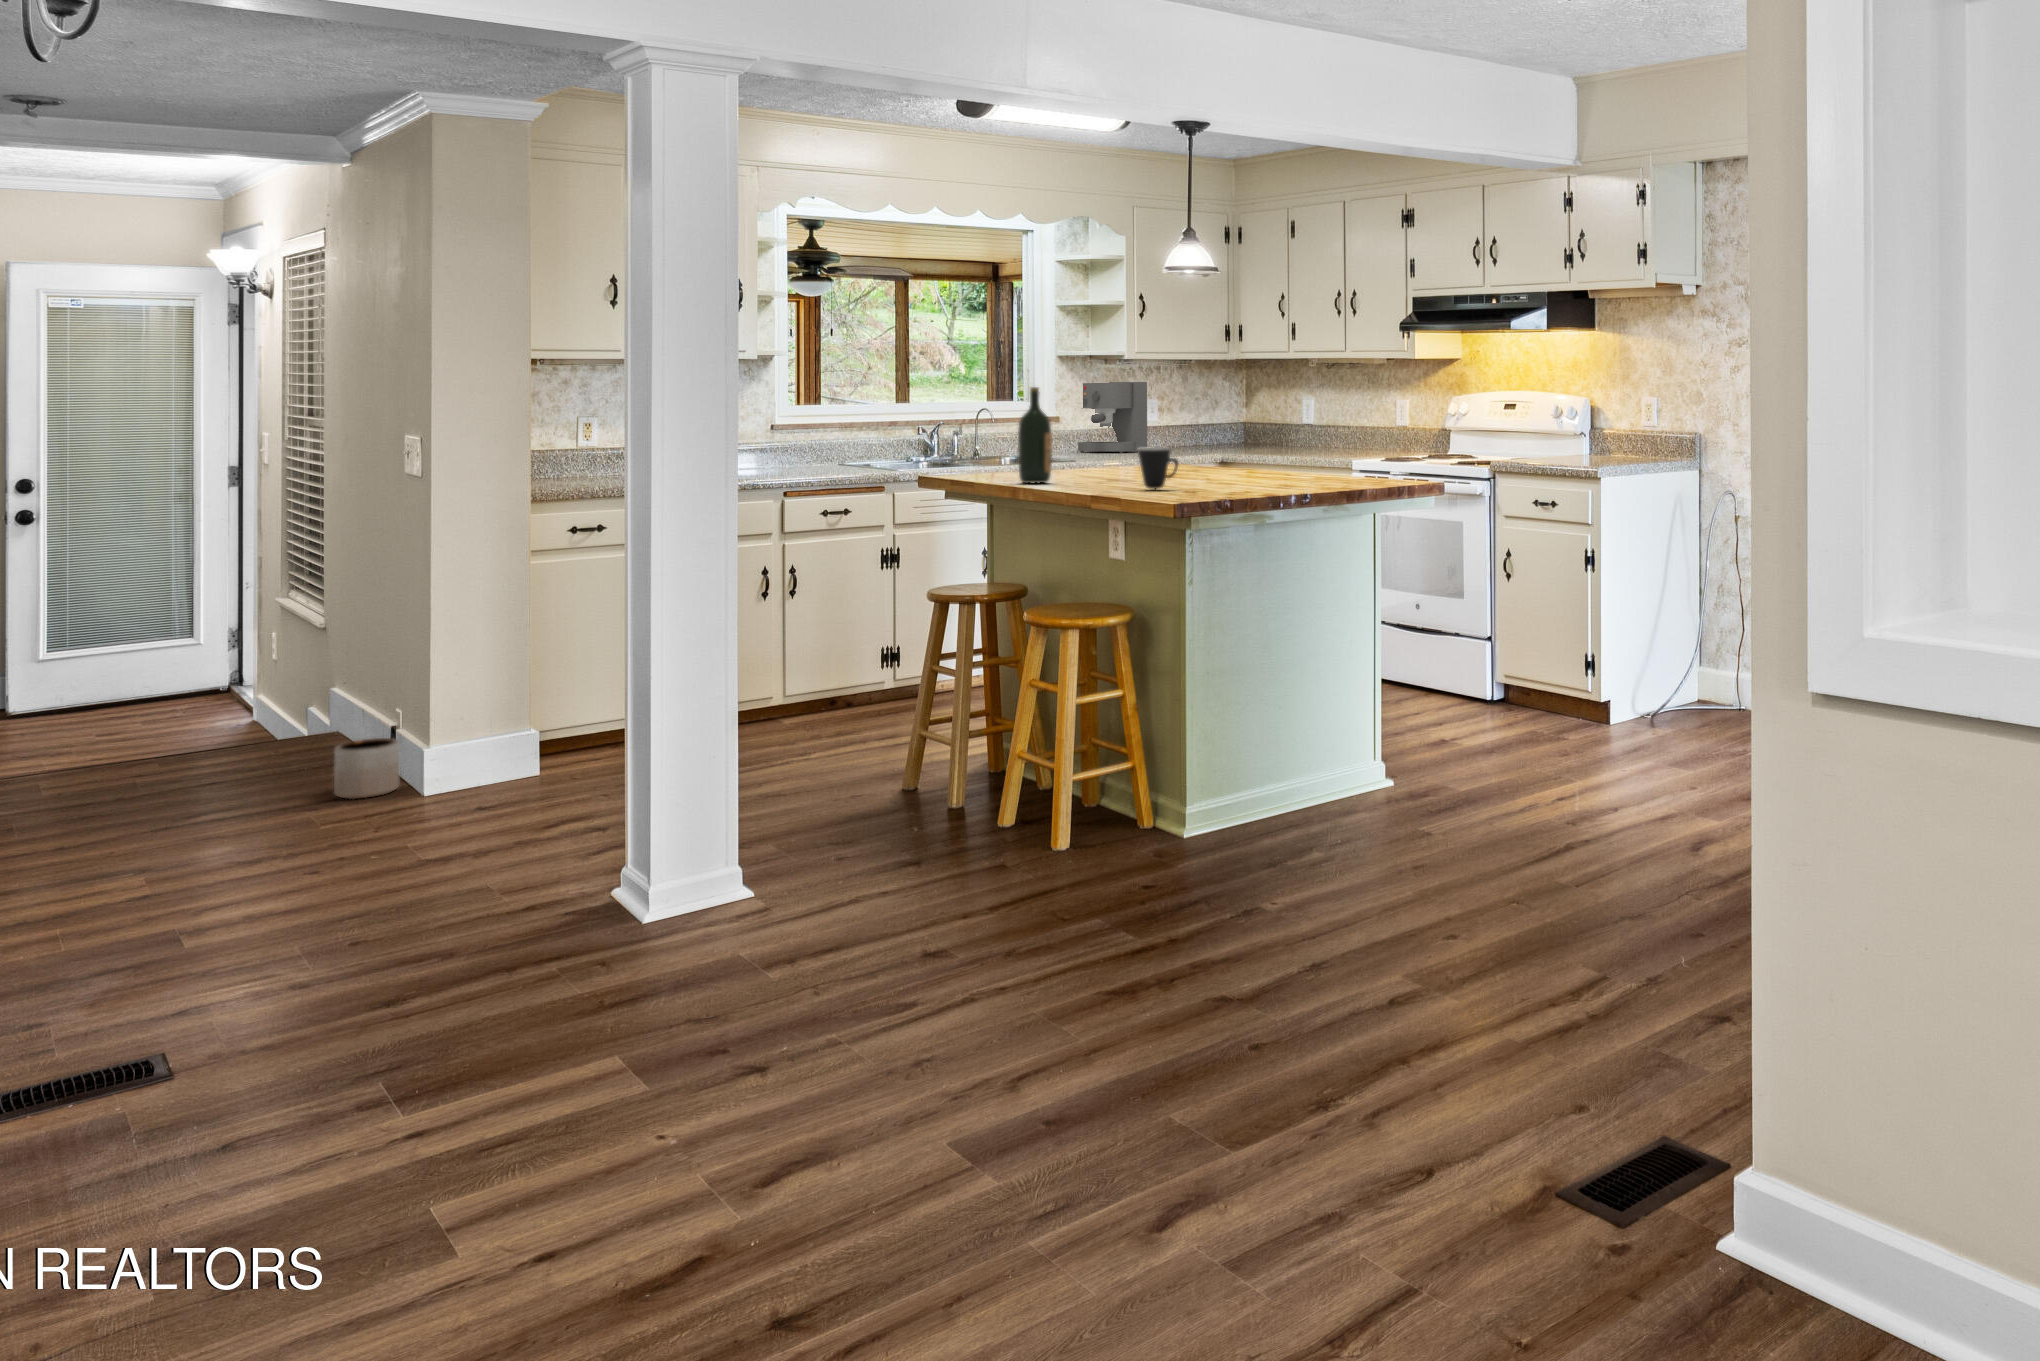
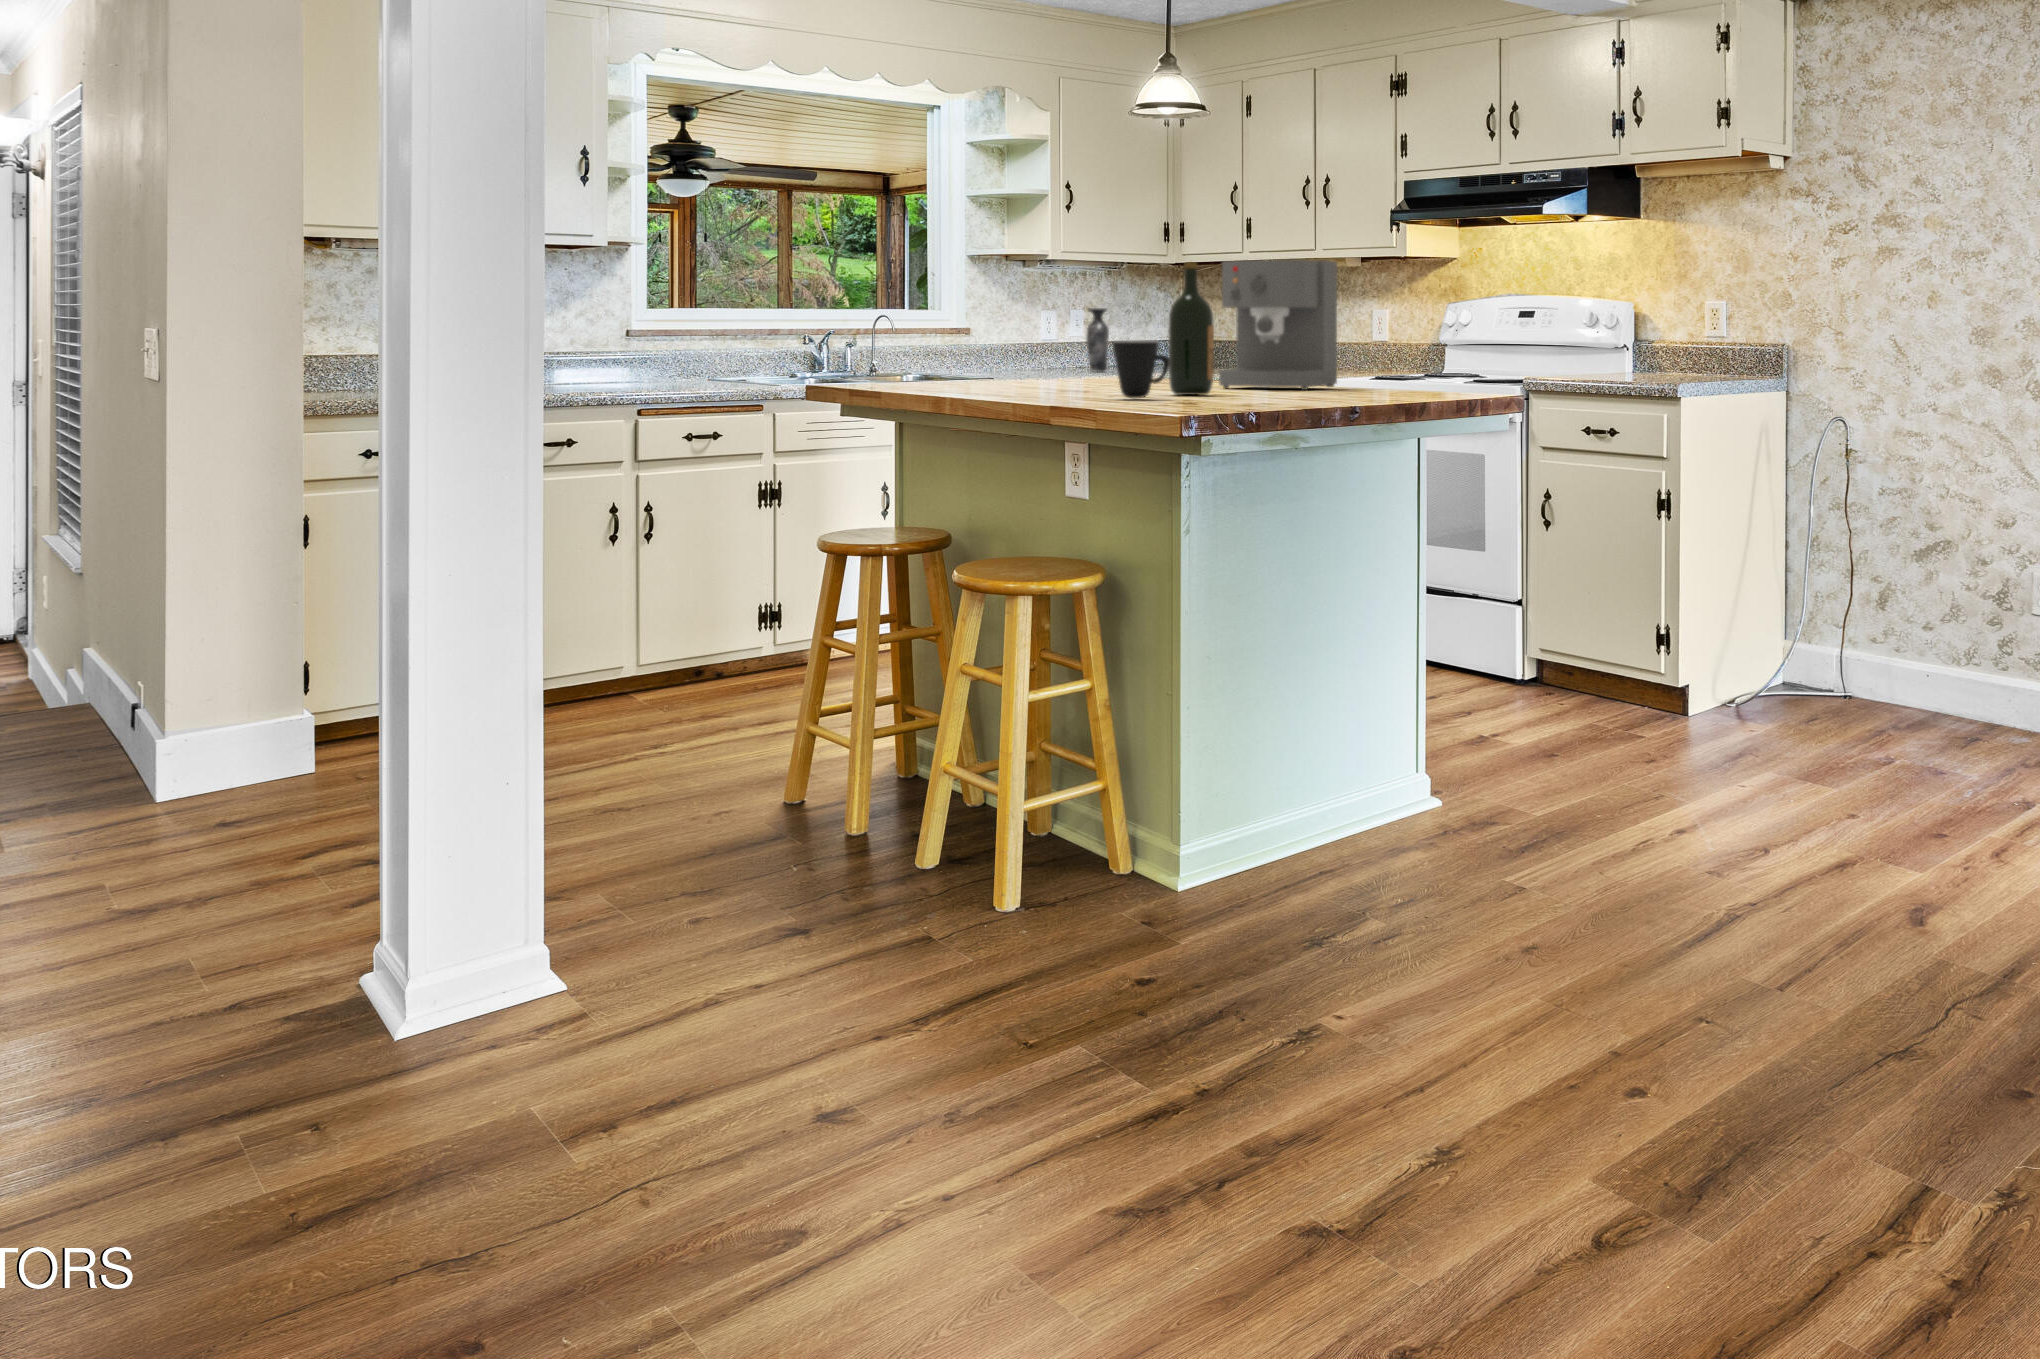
coffee maker: present [1078,382,1147,453] -> present [1219,260,1337,390]
wine bottle: present [1018,387,1052,483] -> present [1168,262,1214,395]
vase: none [1160,396,1180,450] -> present [1086,308,1109,372]
planter: present [334,738,399,799] -> none [45,720,134,802]

